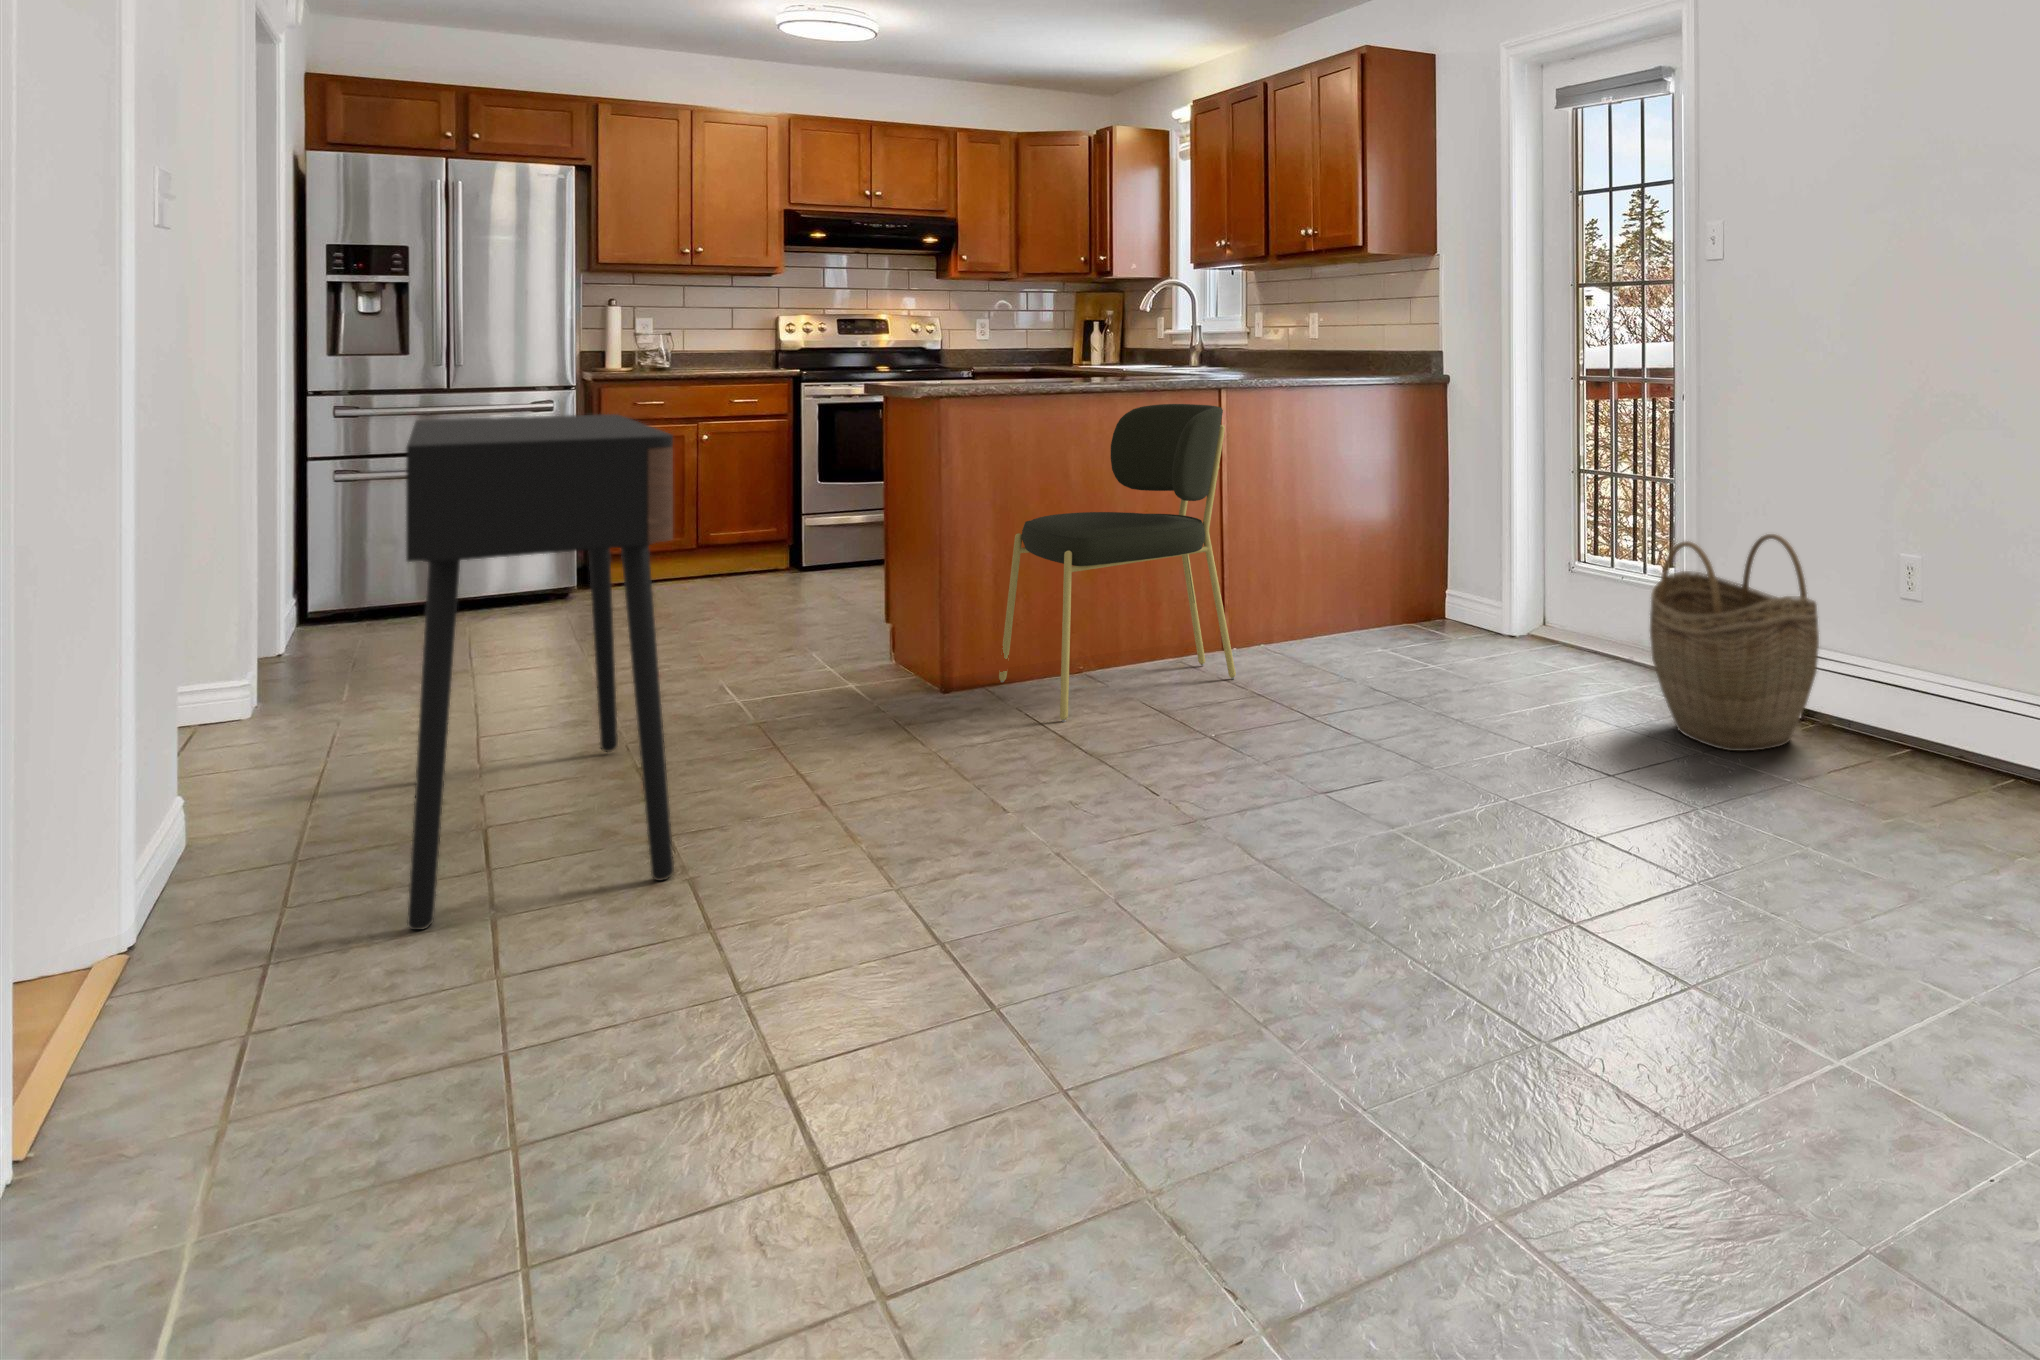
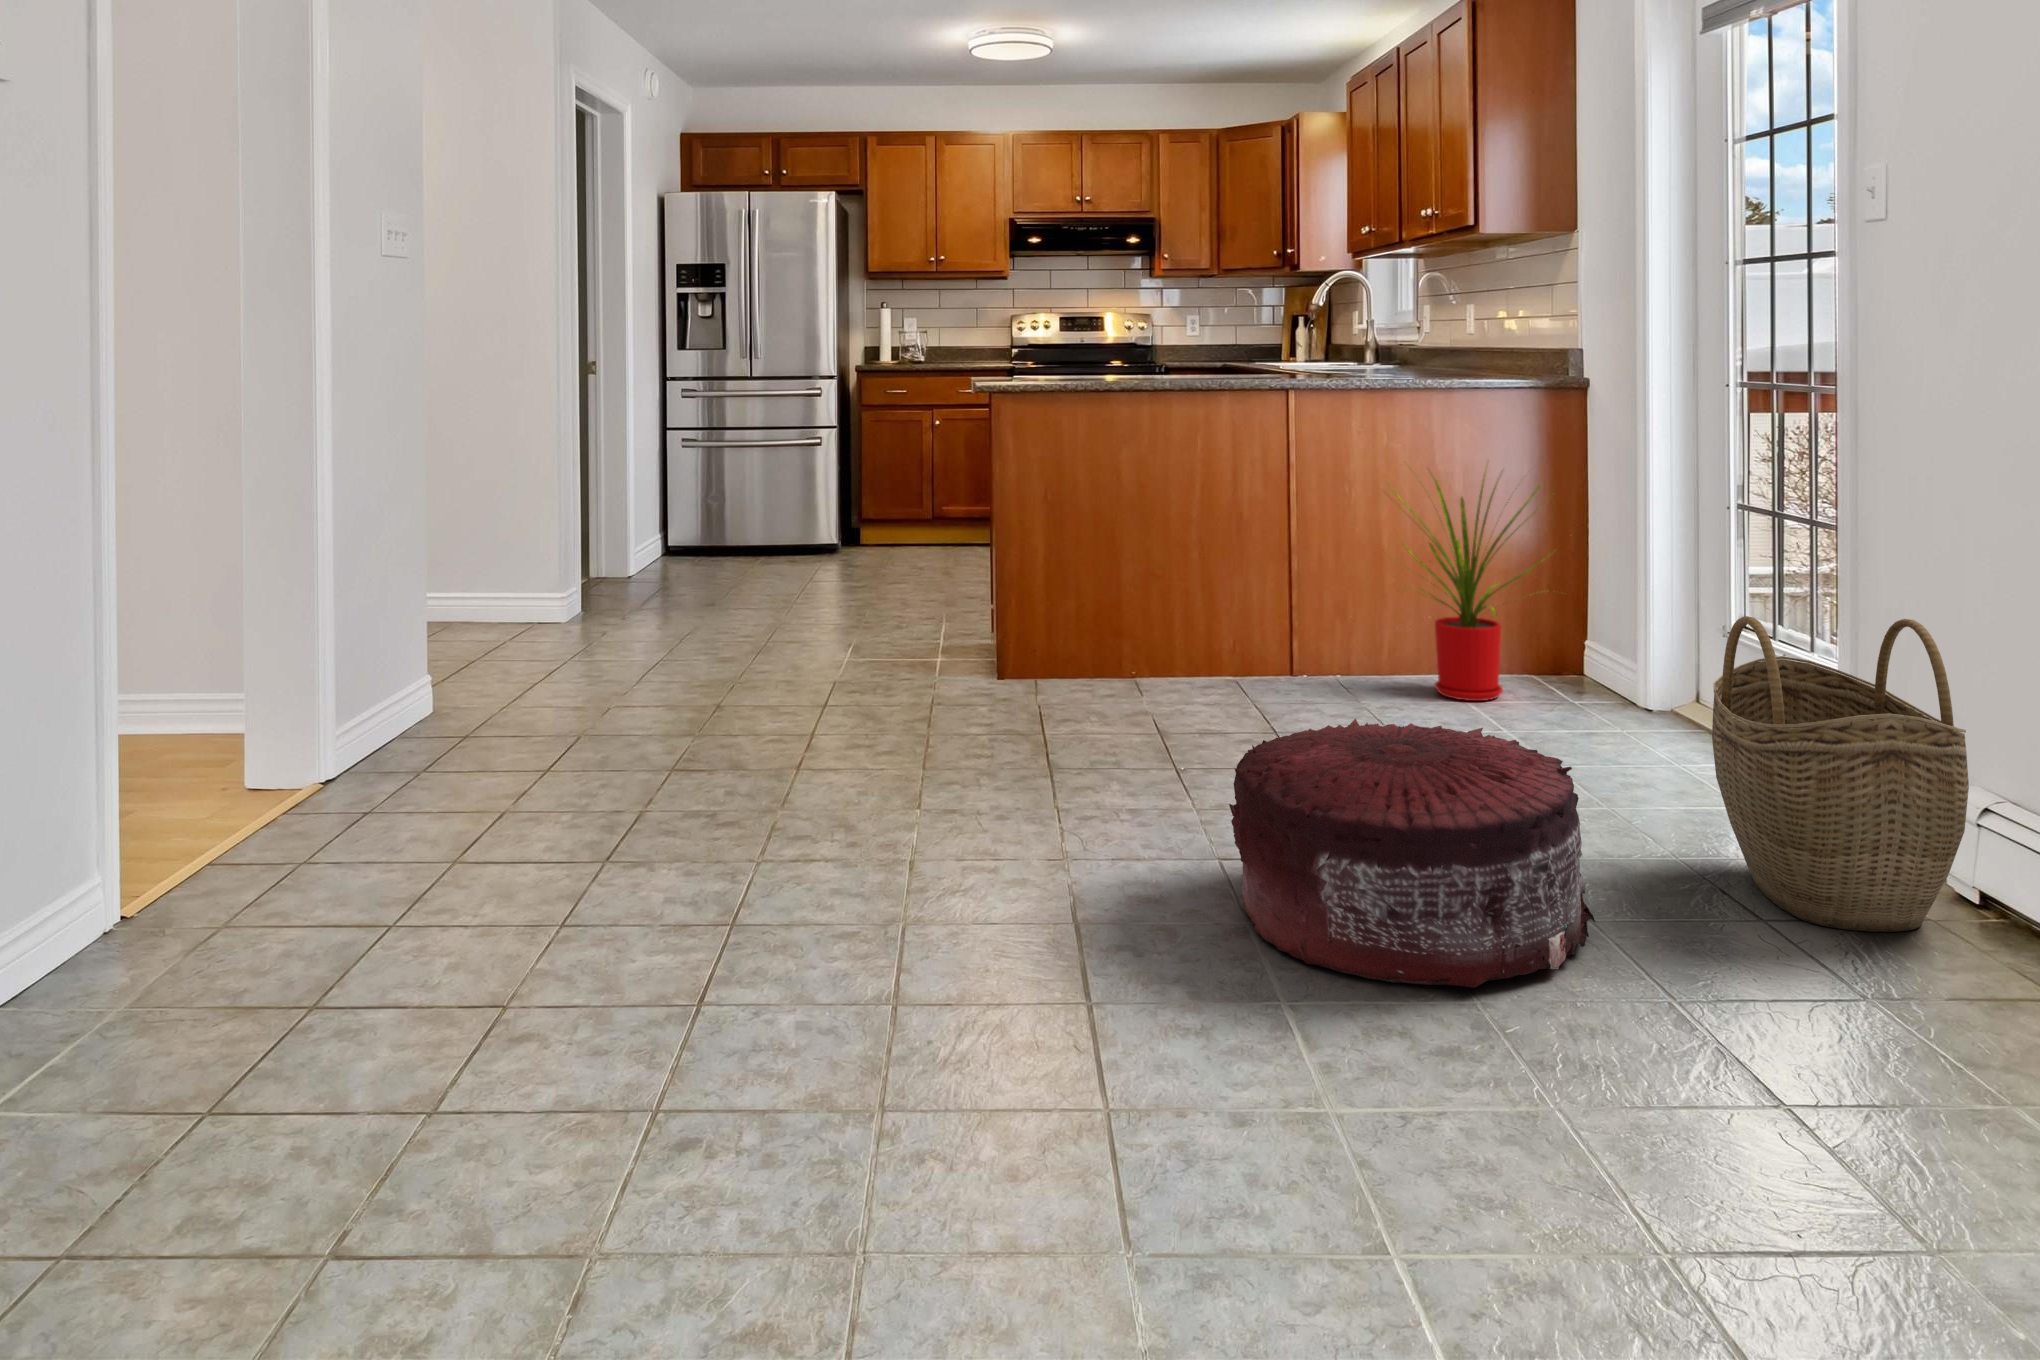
dining chair: present [999,404,1236,722] -> none [1056,407,1275,728]
console table: present [406,414,674,930] -> none [459,404,727,815]
house plant: none [1303,443,1455,649] -> present [1391,467,1554,701]
pouf: none [1362,647,1632,848] -> present [1229,719,1595,988]

